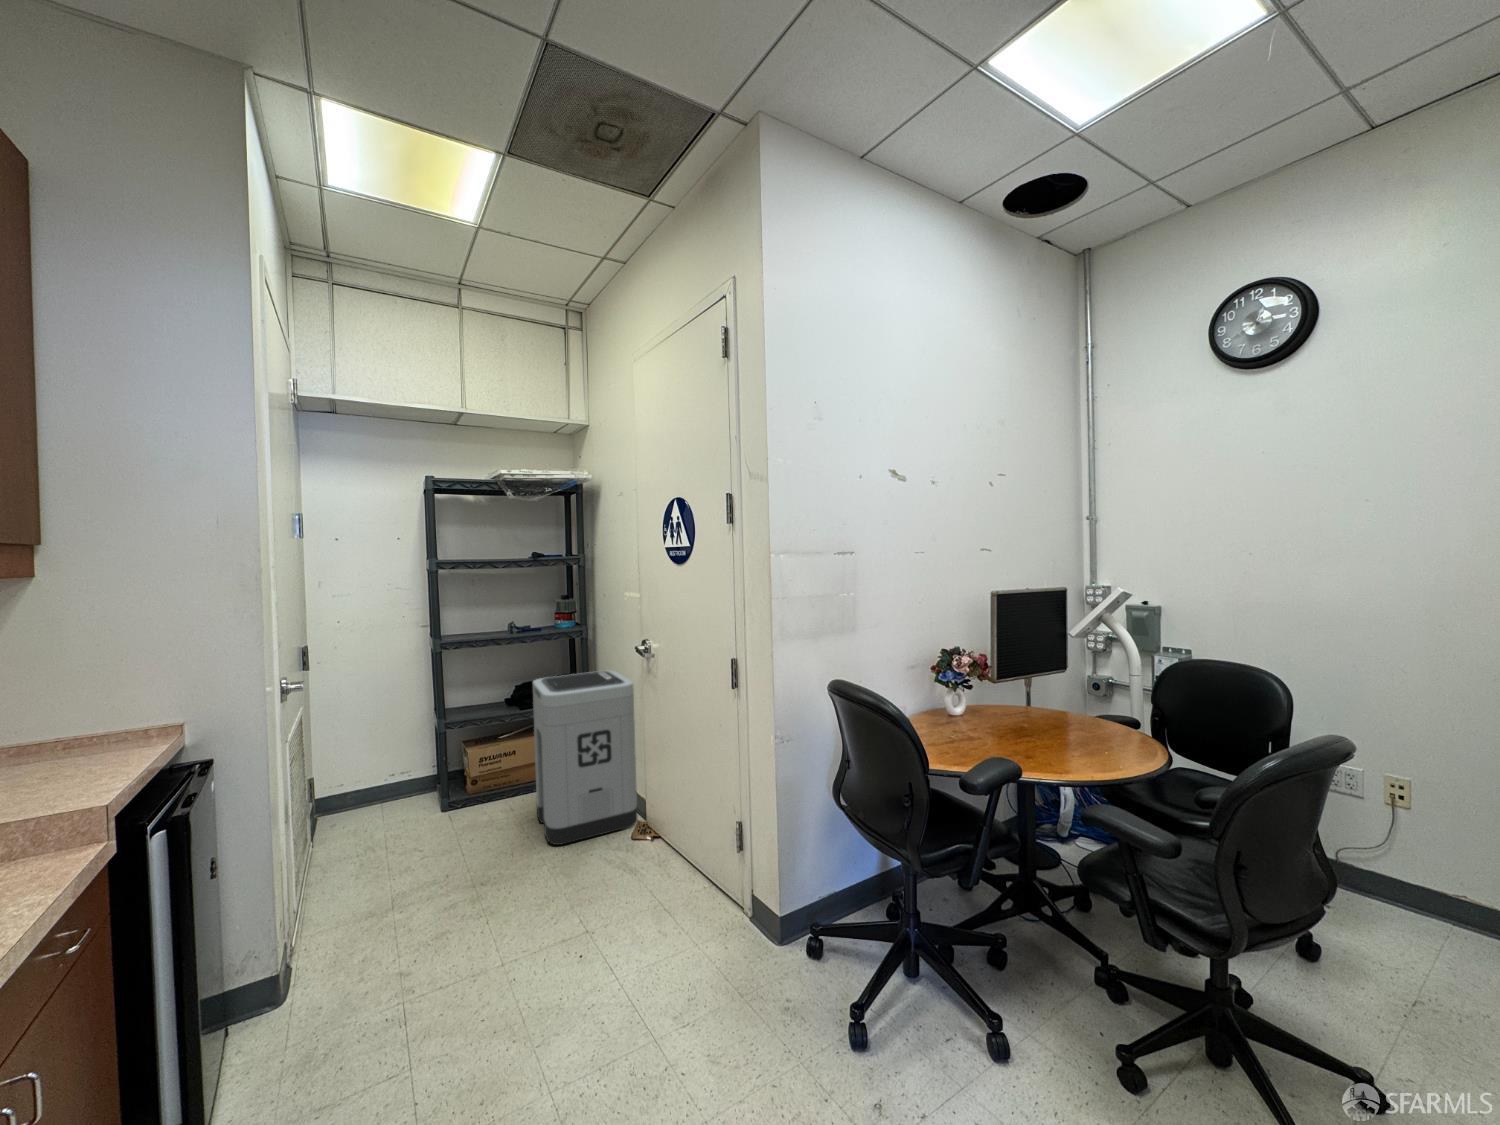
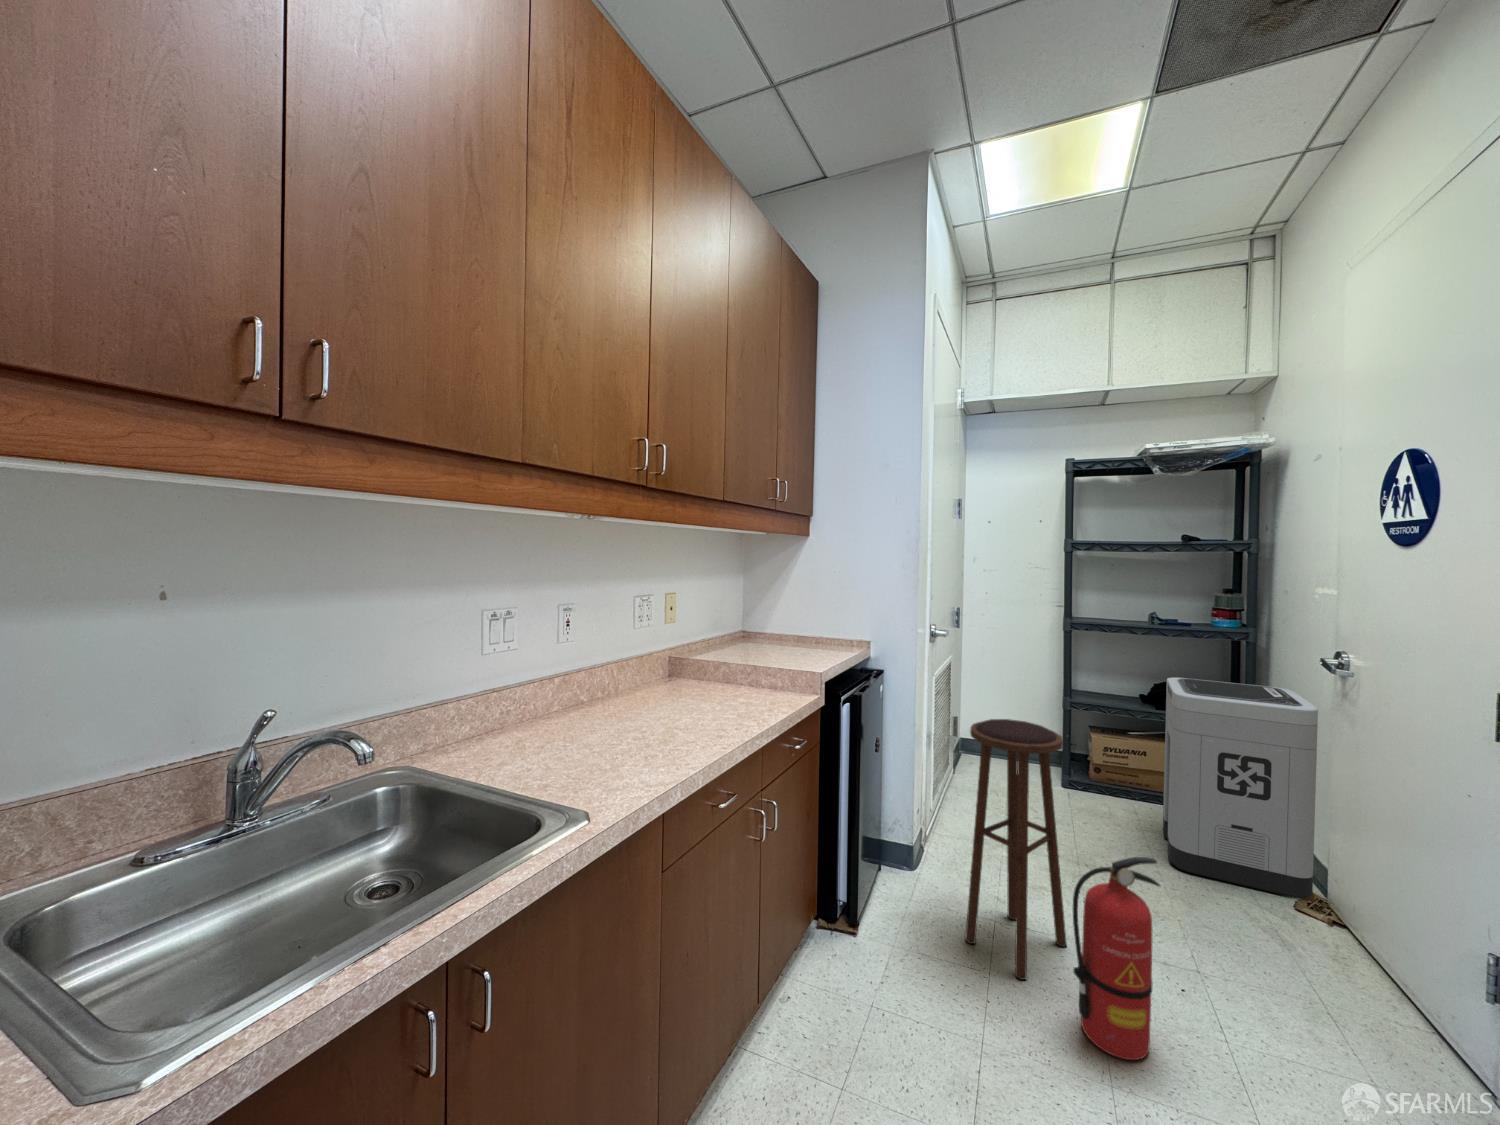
stool: none [364,767,483,1051] -> present [965,719,1067,980]
fire extinguisher: none [502,854,570,1059] -> present [1073,857,1160,1060]

